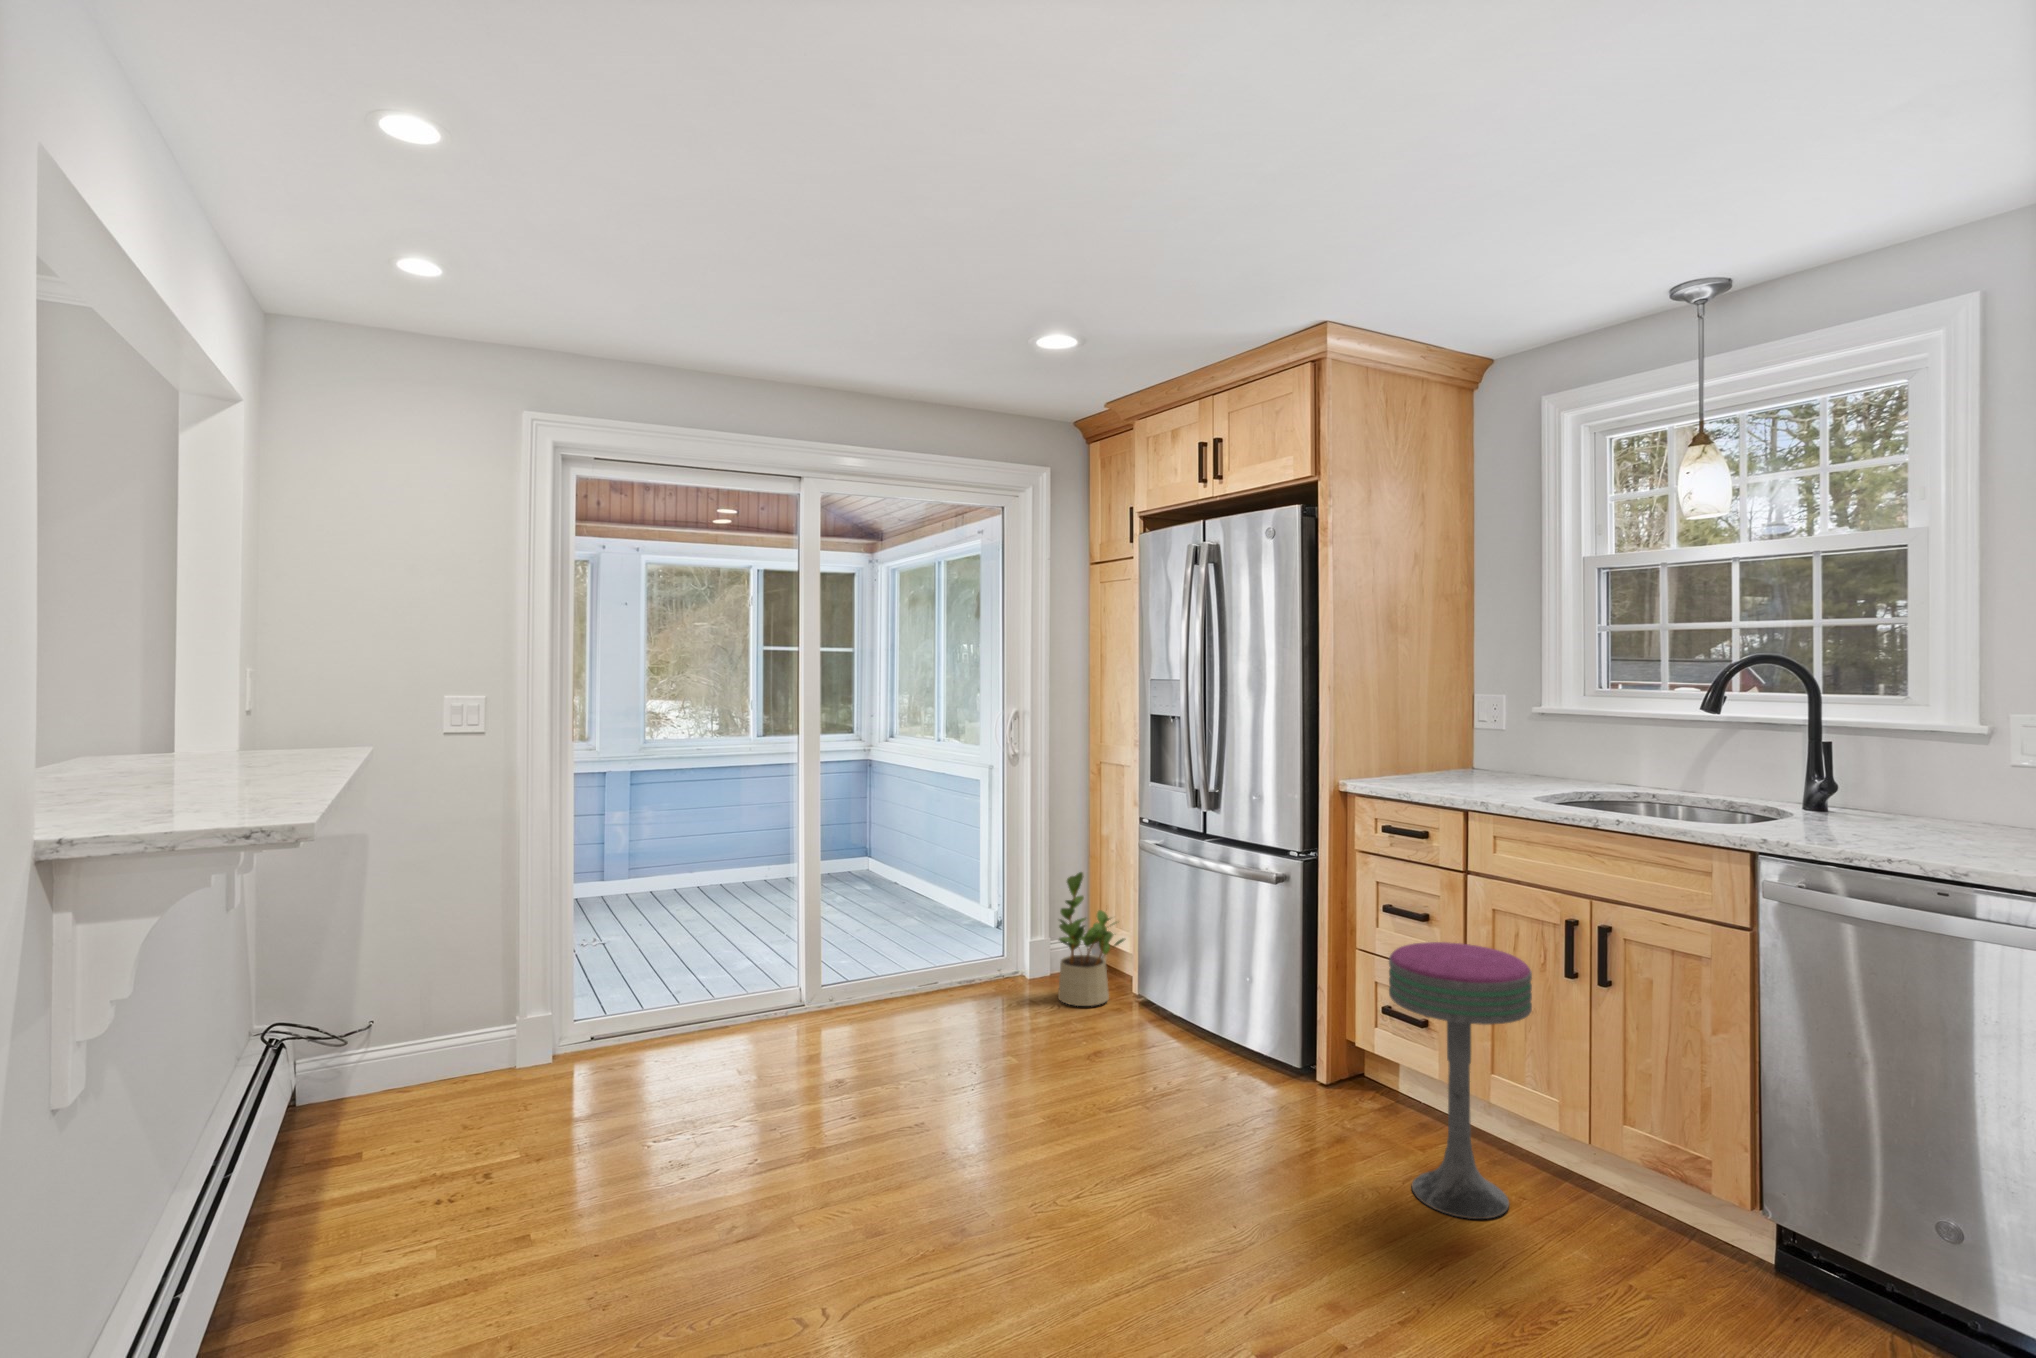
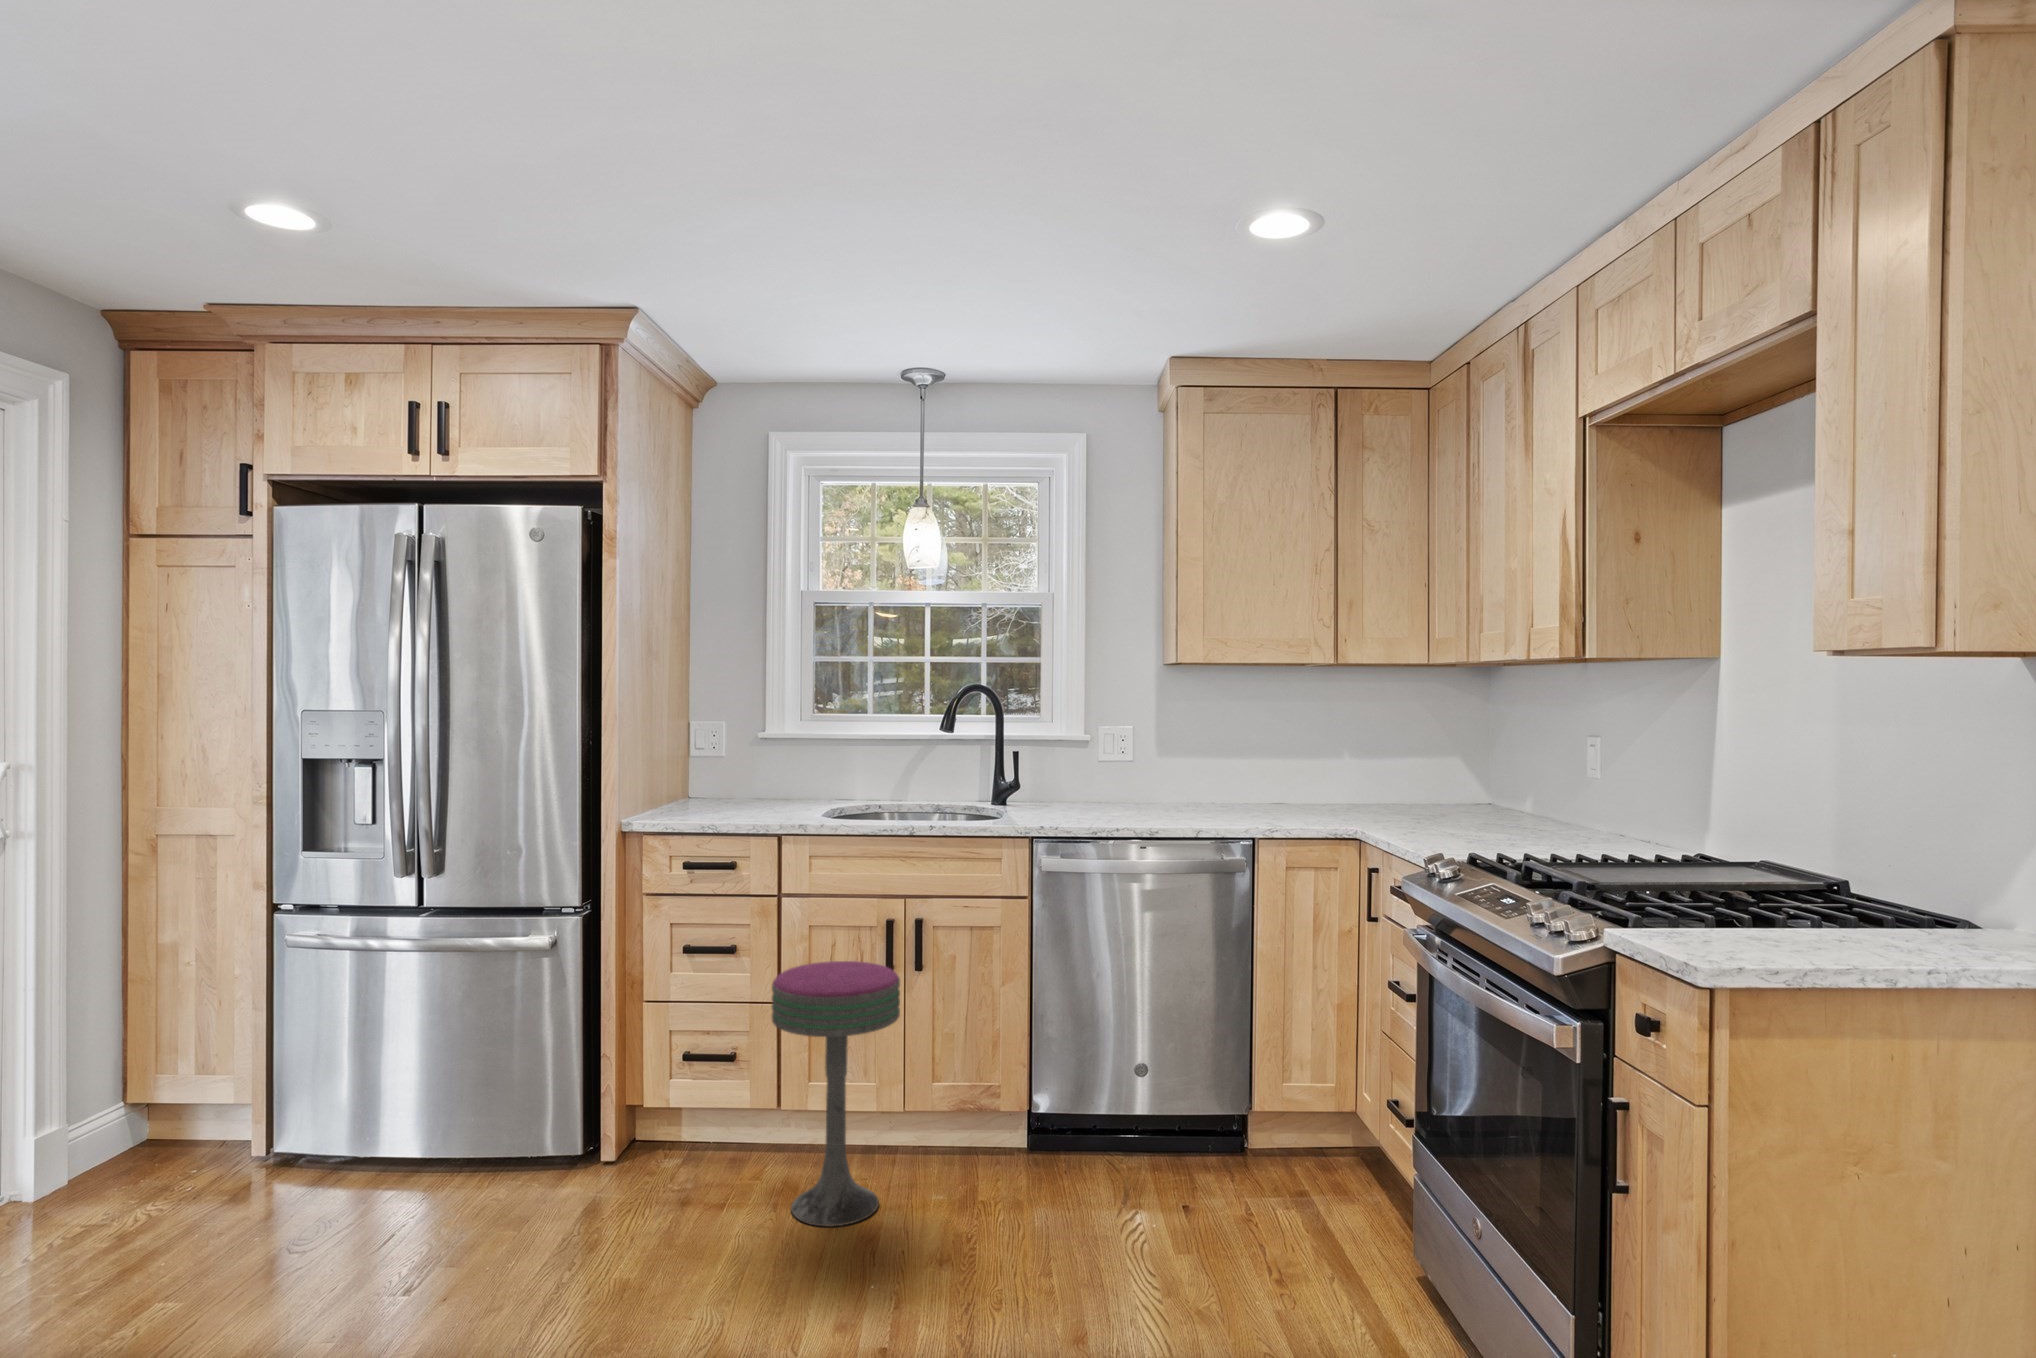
potted plant: present [1058,872,1125,1006] -> none [128,1002,254,1213]

